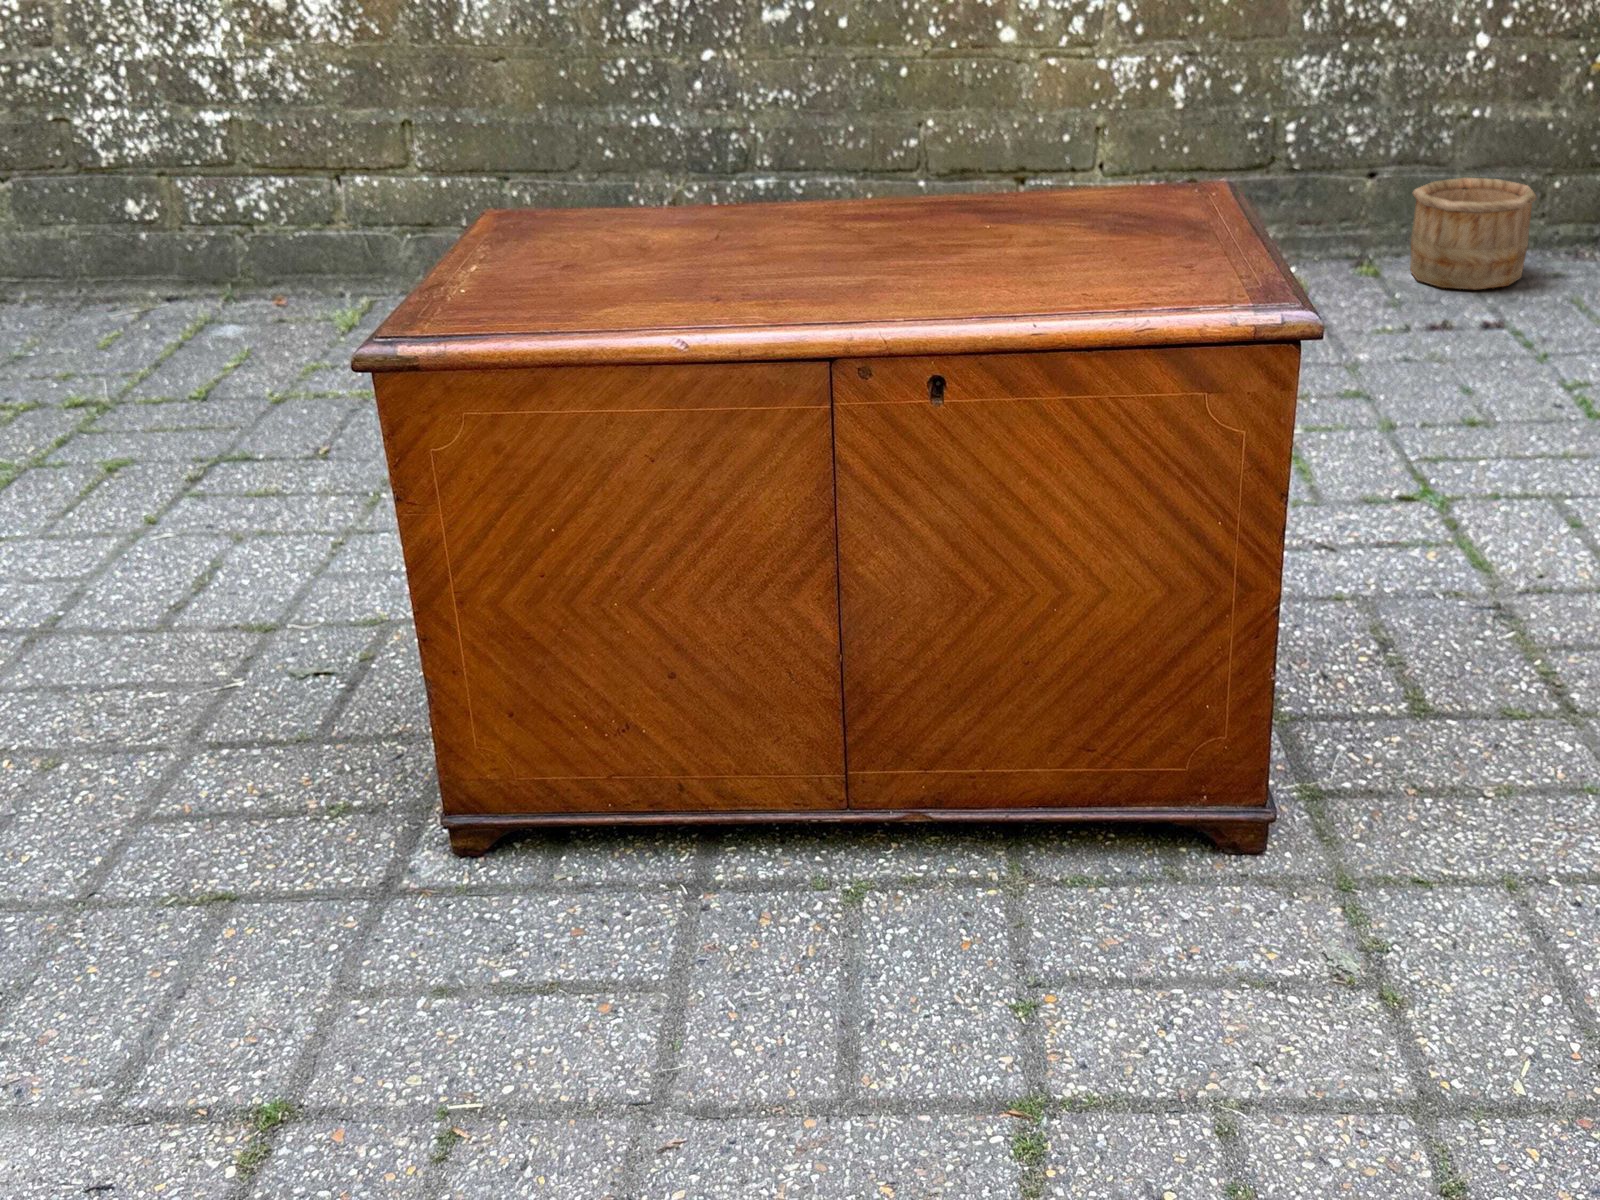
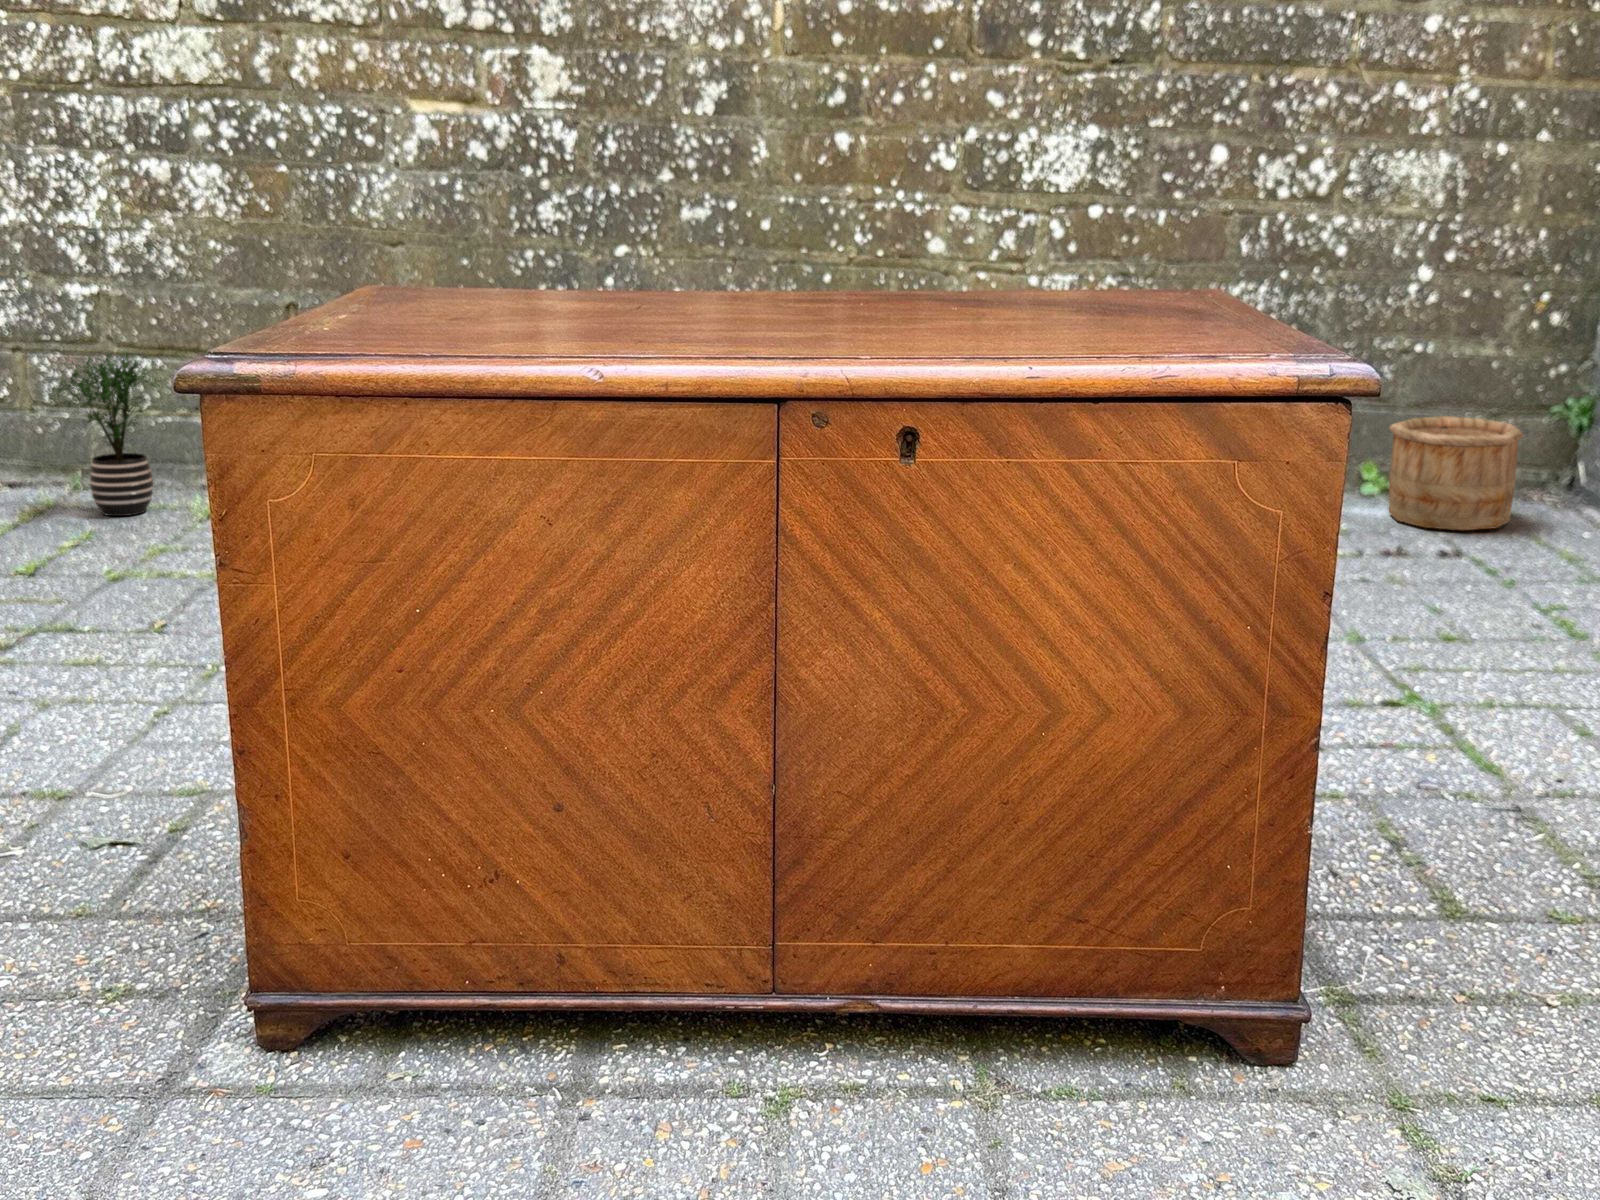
potted plant: none [196,173,305,324] -> present [49,353,162,516]

